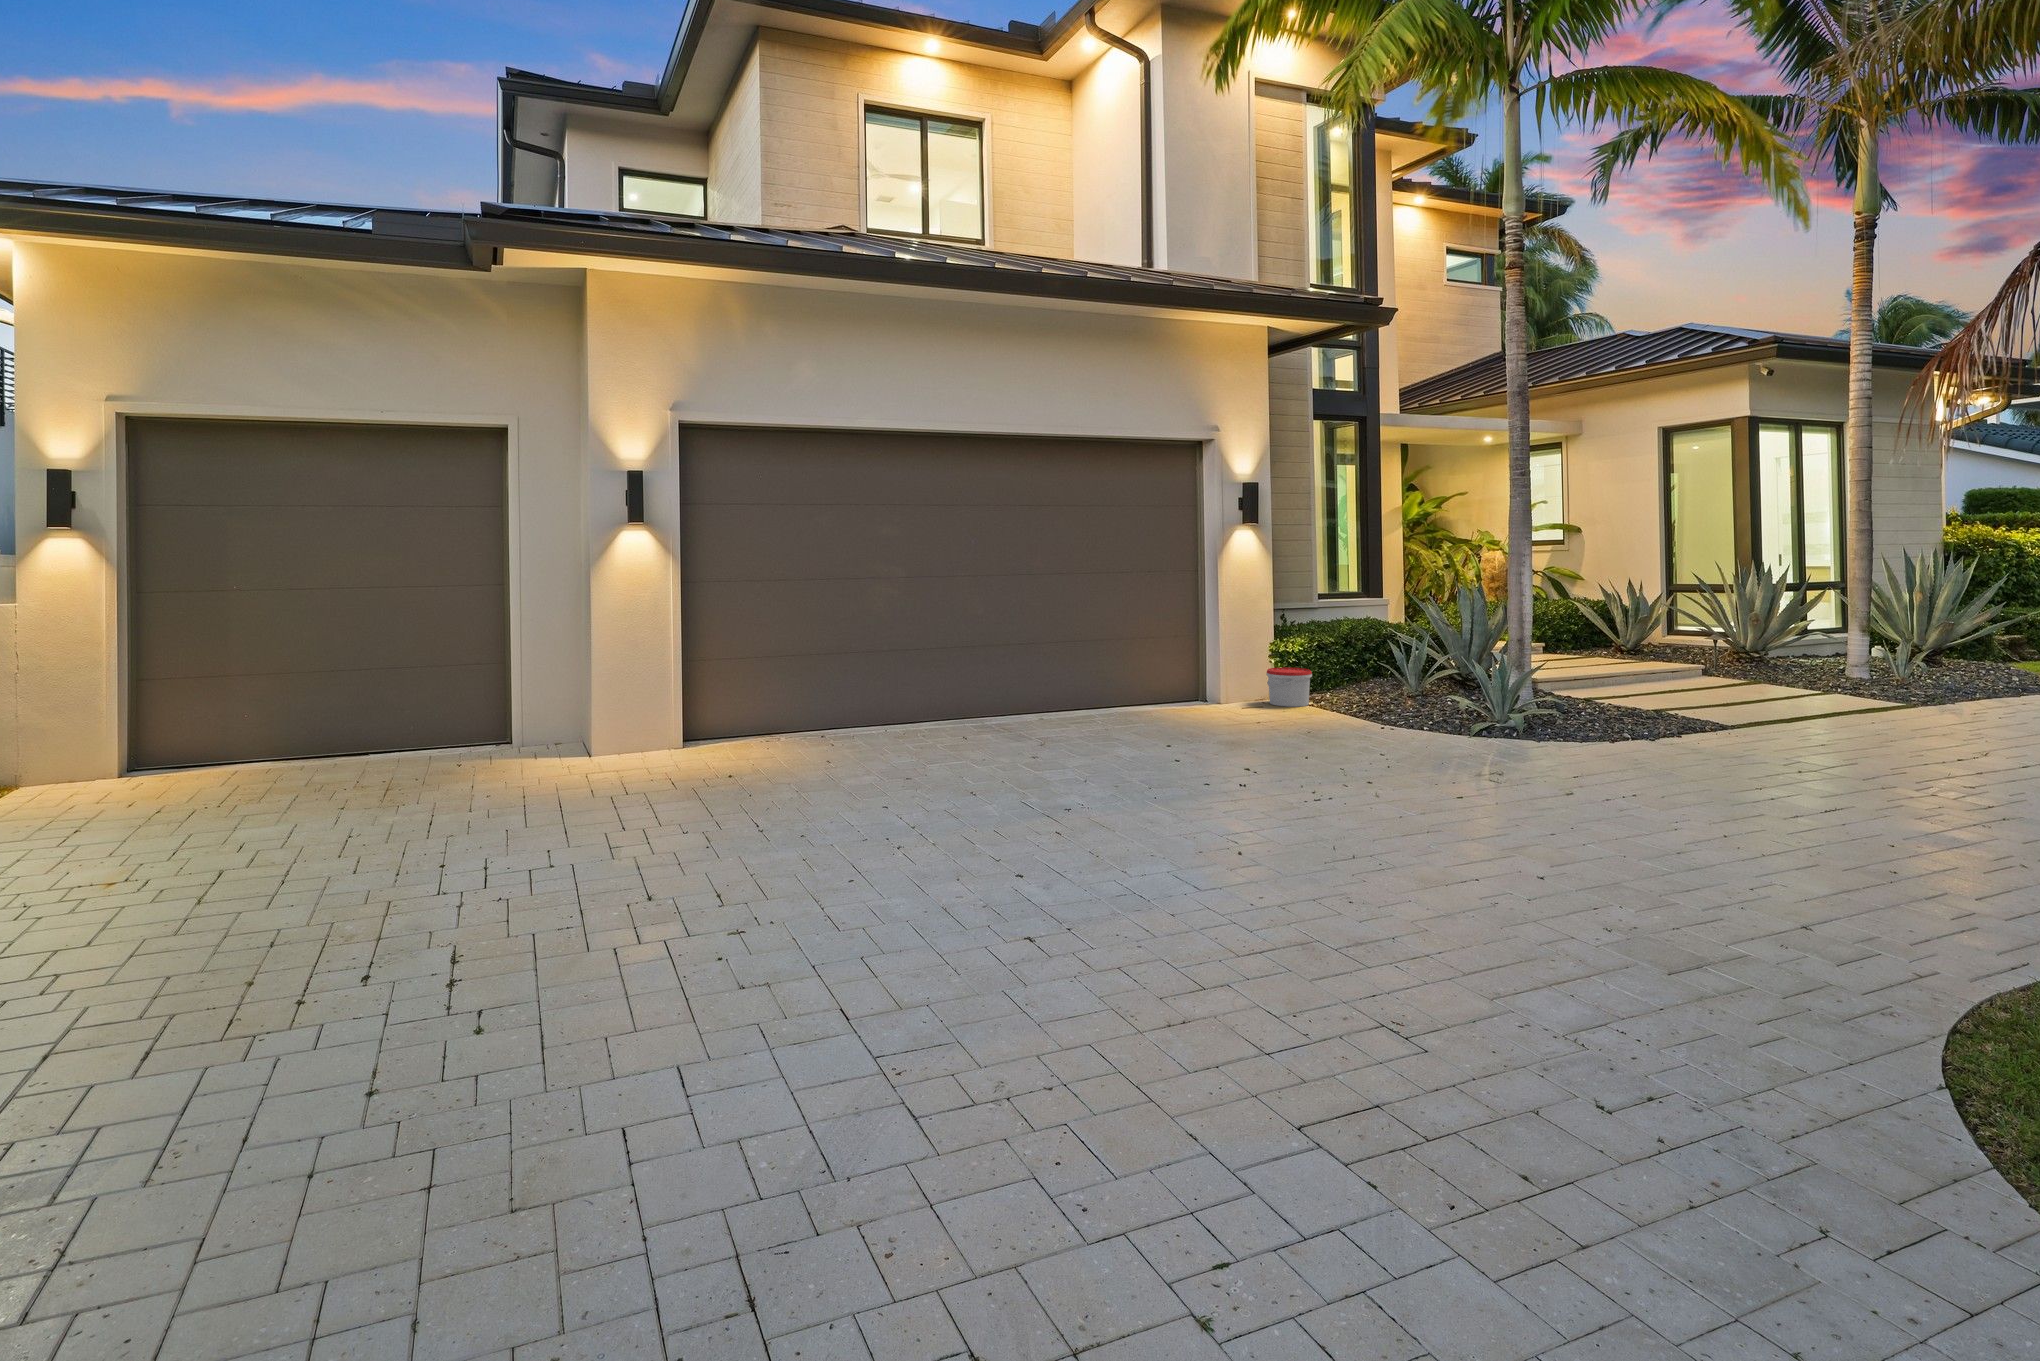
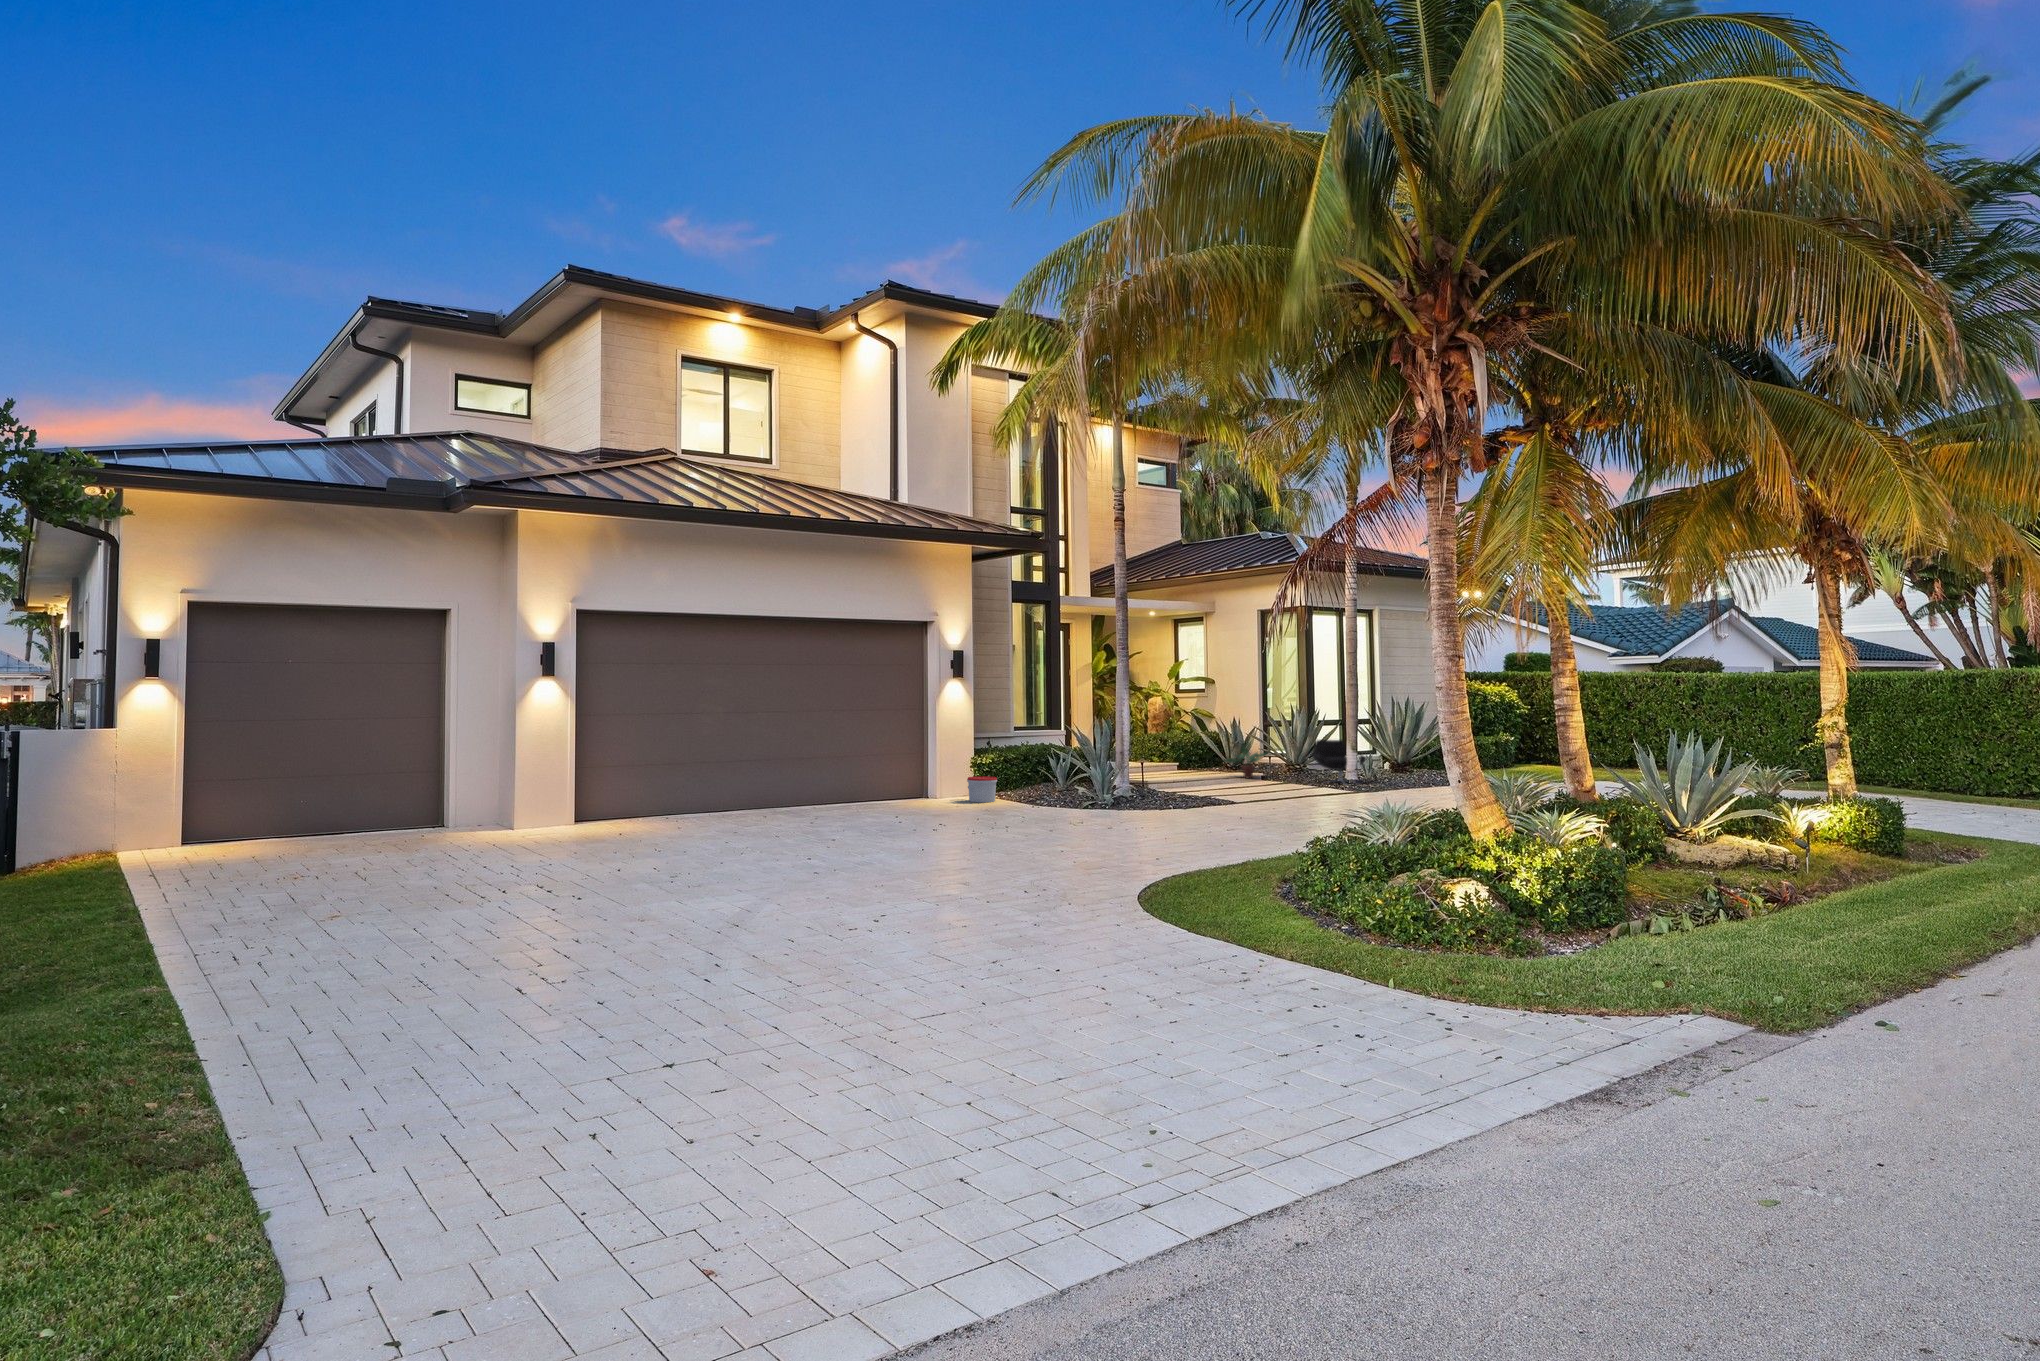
lounge chair: none [1766,613,1870,681] -> present [1312,739,1366,783]
potted plant: none [1611,620,1685,666] -> present [1224,747,1267,778]

